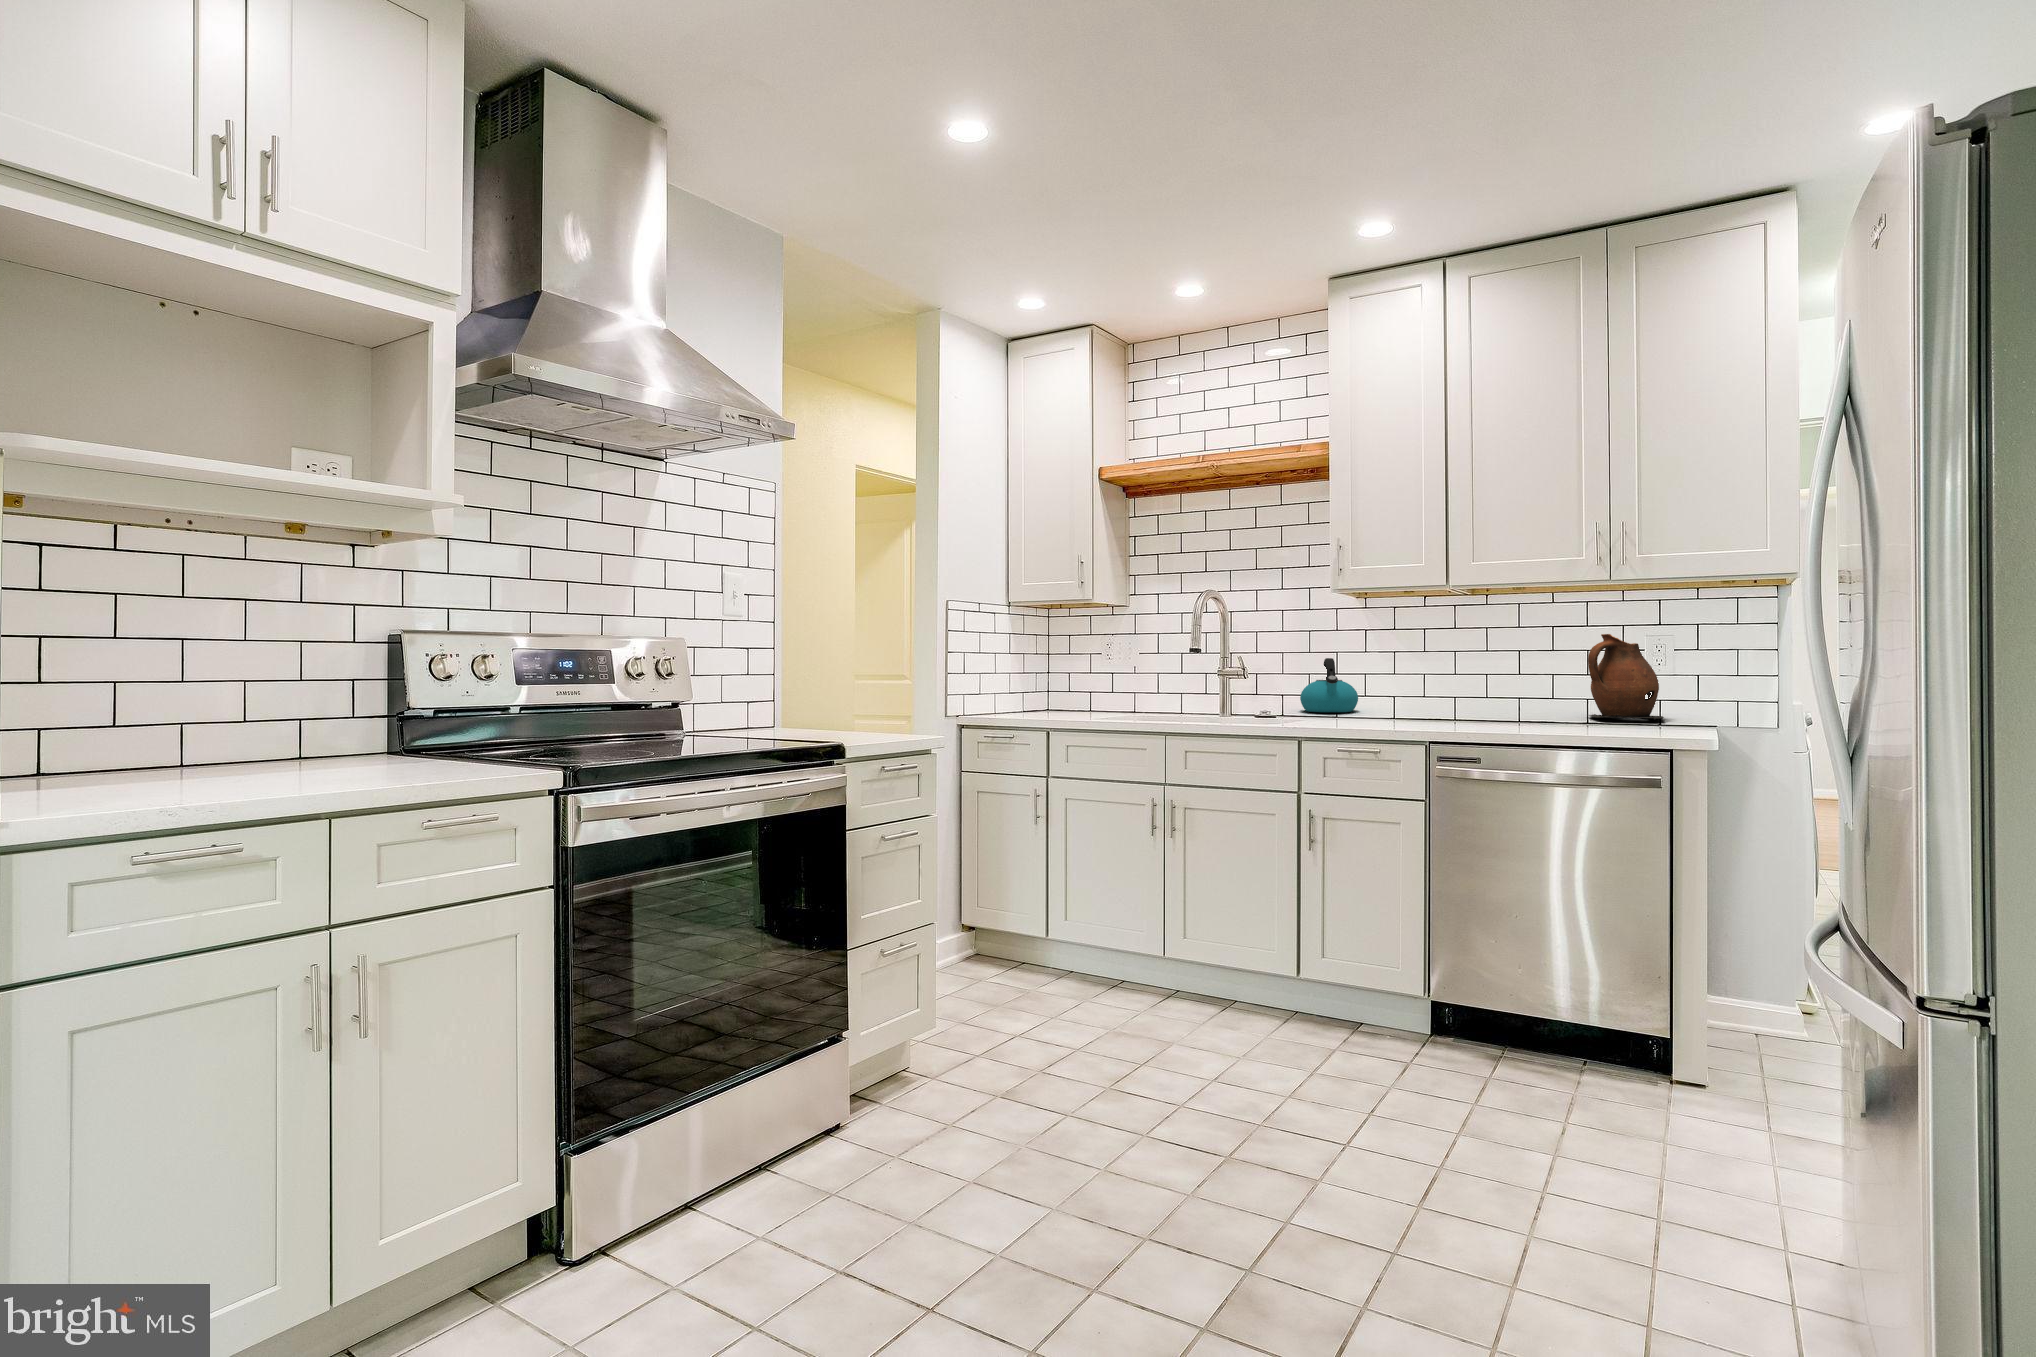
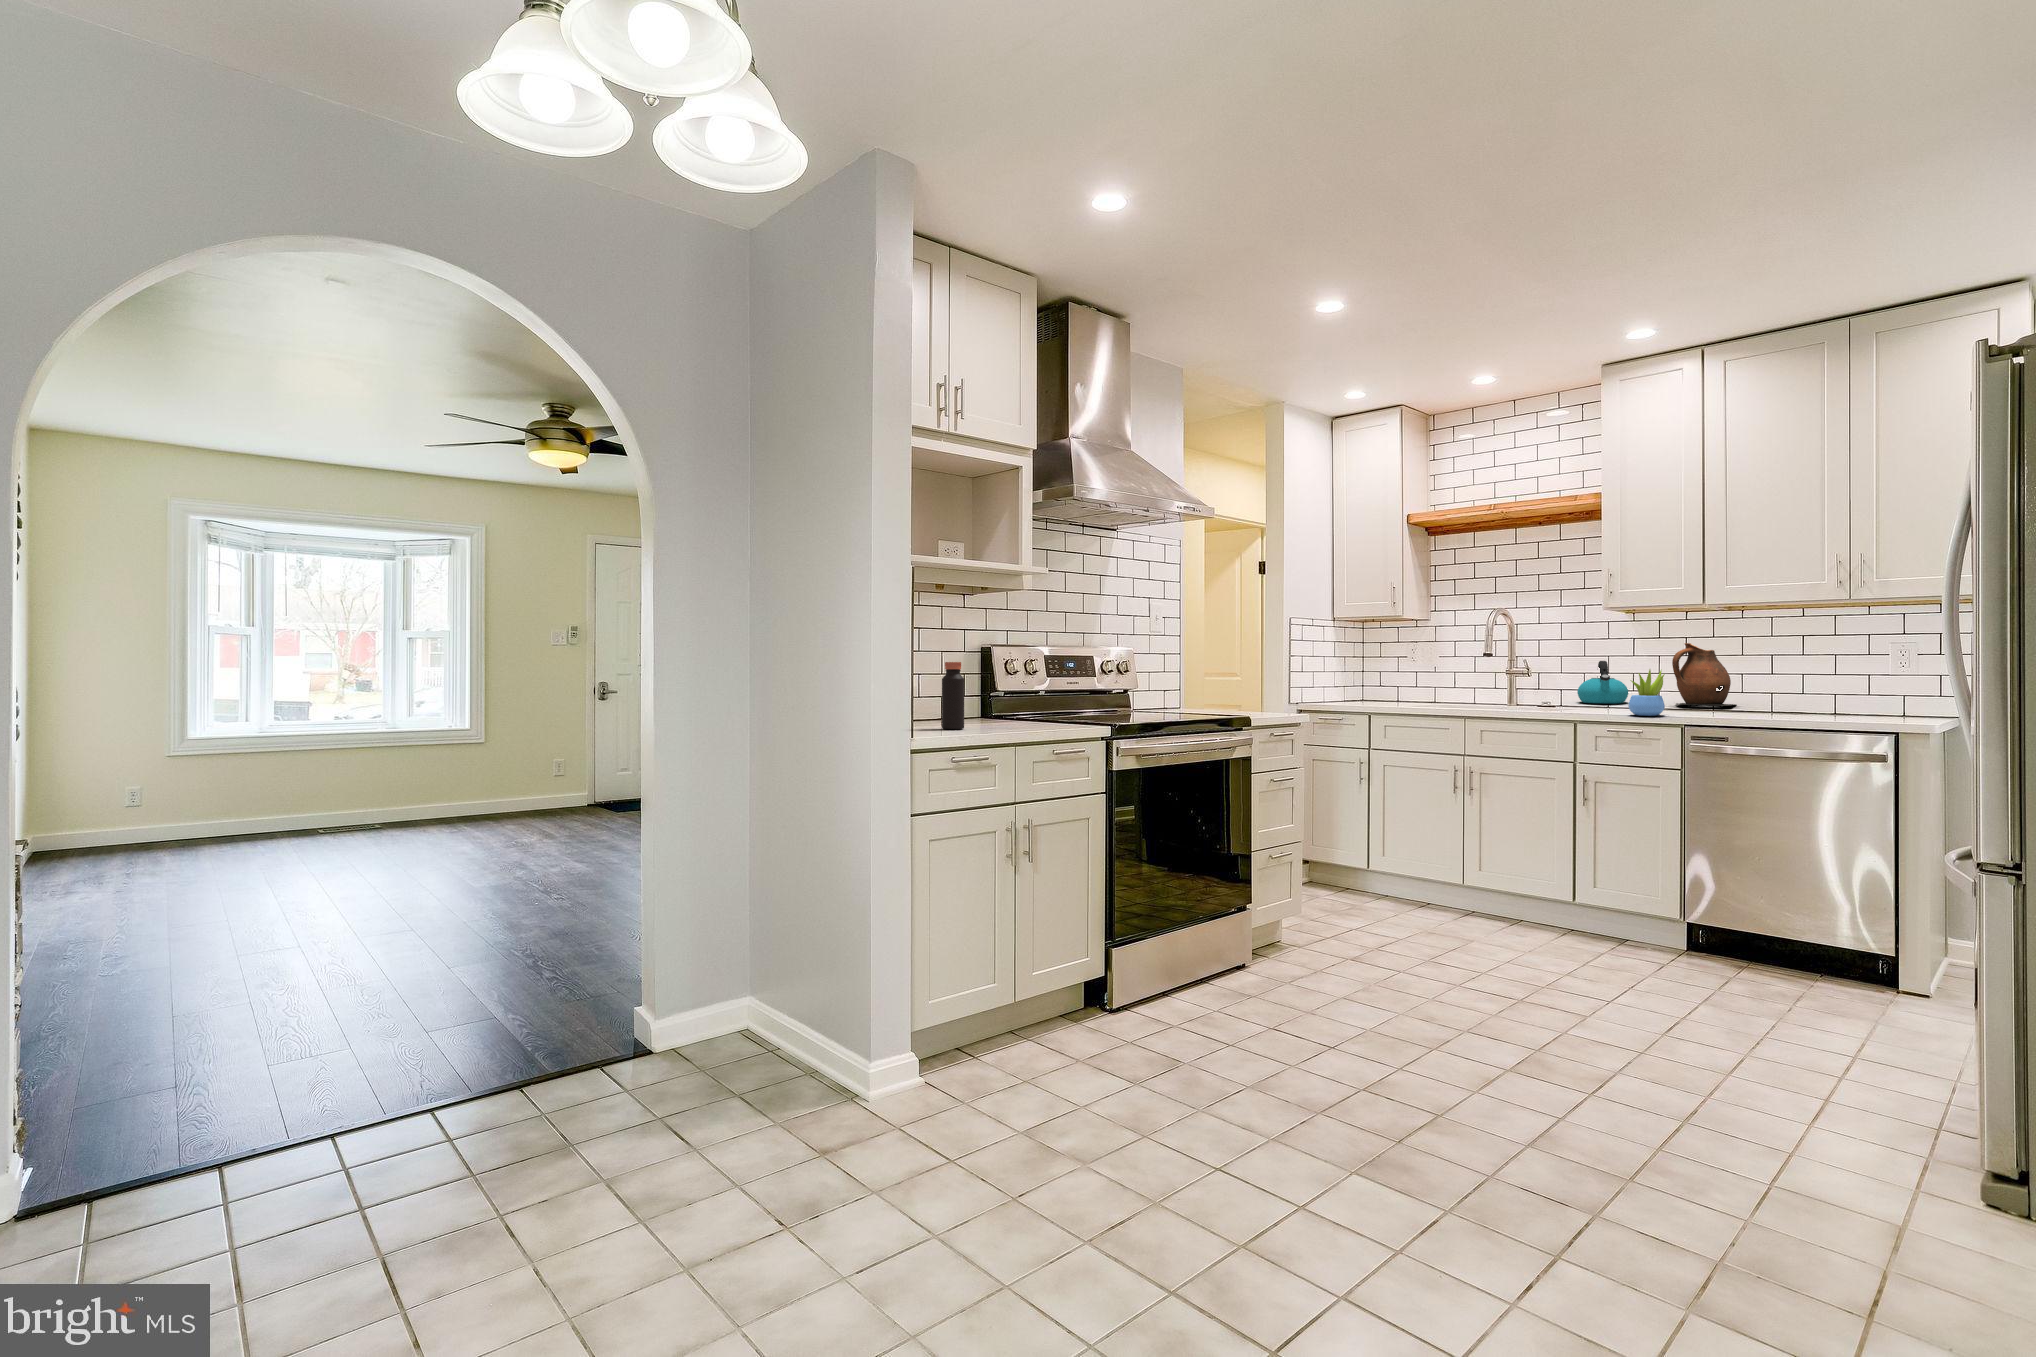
ceramic pitcher: present [1588,634,1664,720] -> present [1672,643,1736,707]
bottle: none [165,656,221,791] -> present [942,662,964,729]
succulent plant: none [1361,667,1404,729] -> present [1628,669,1665,716]

